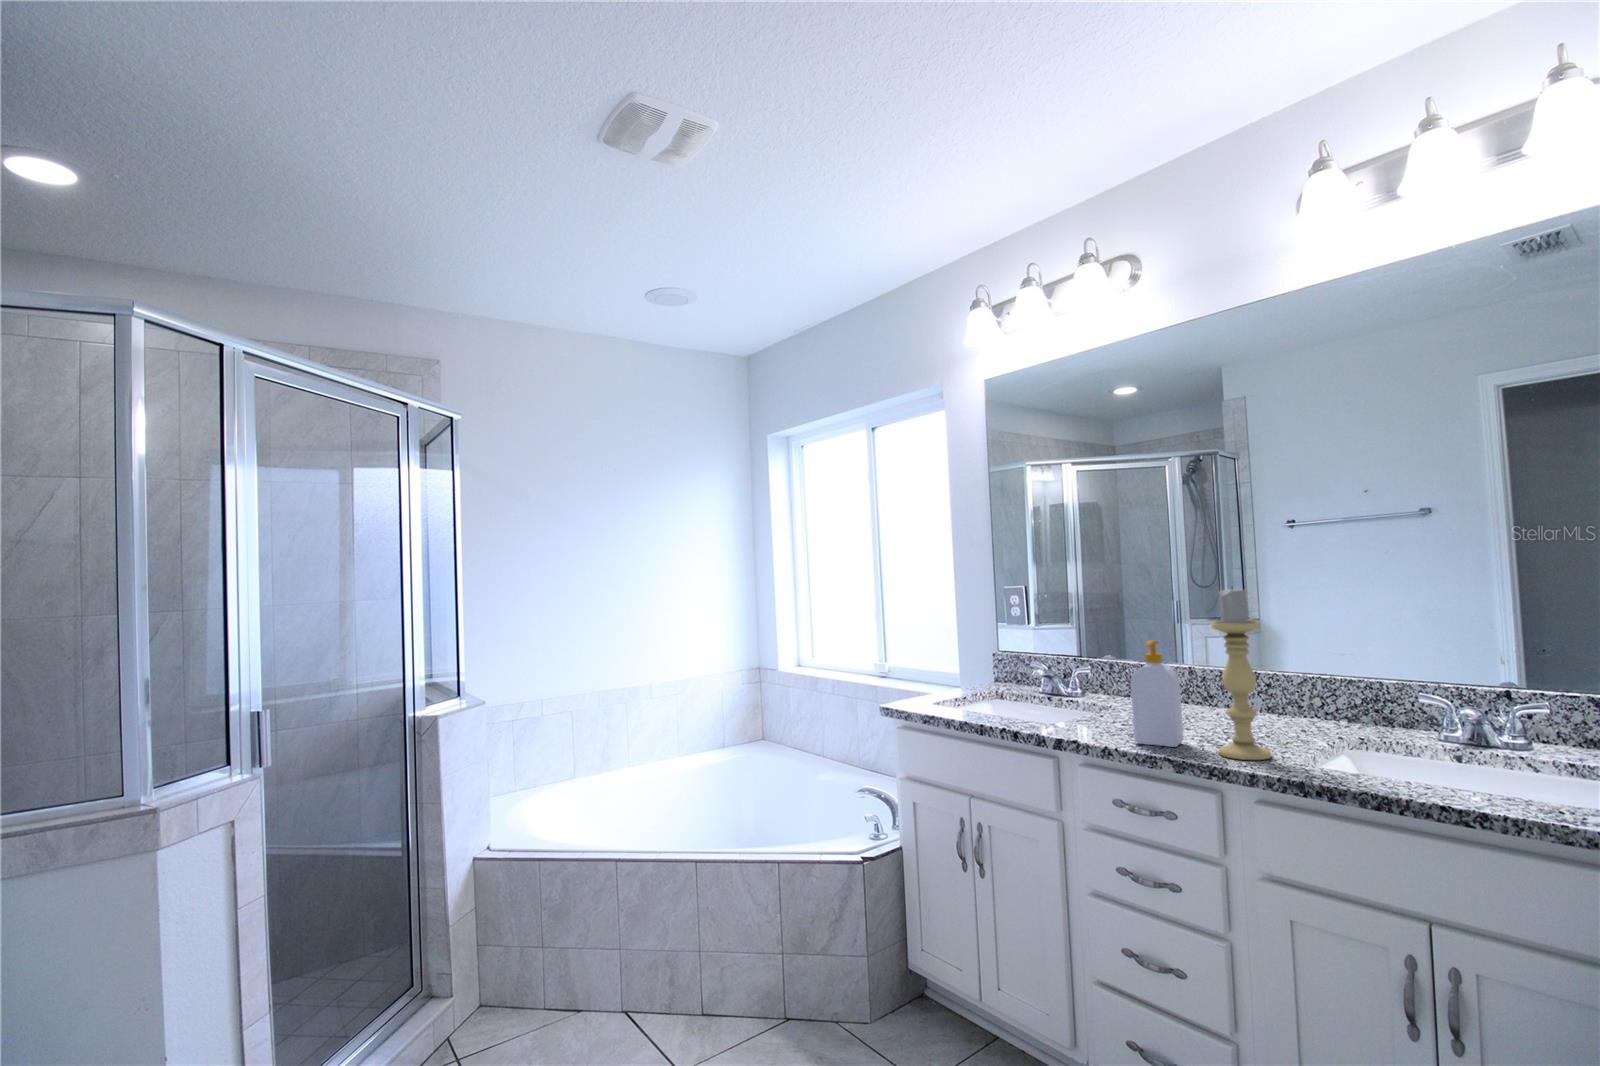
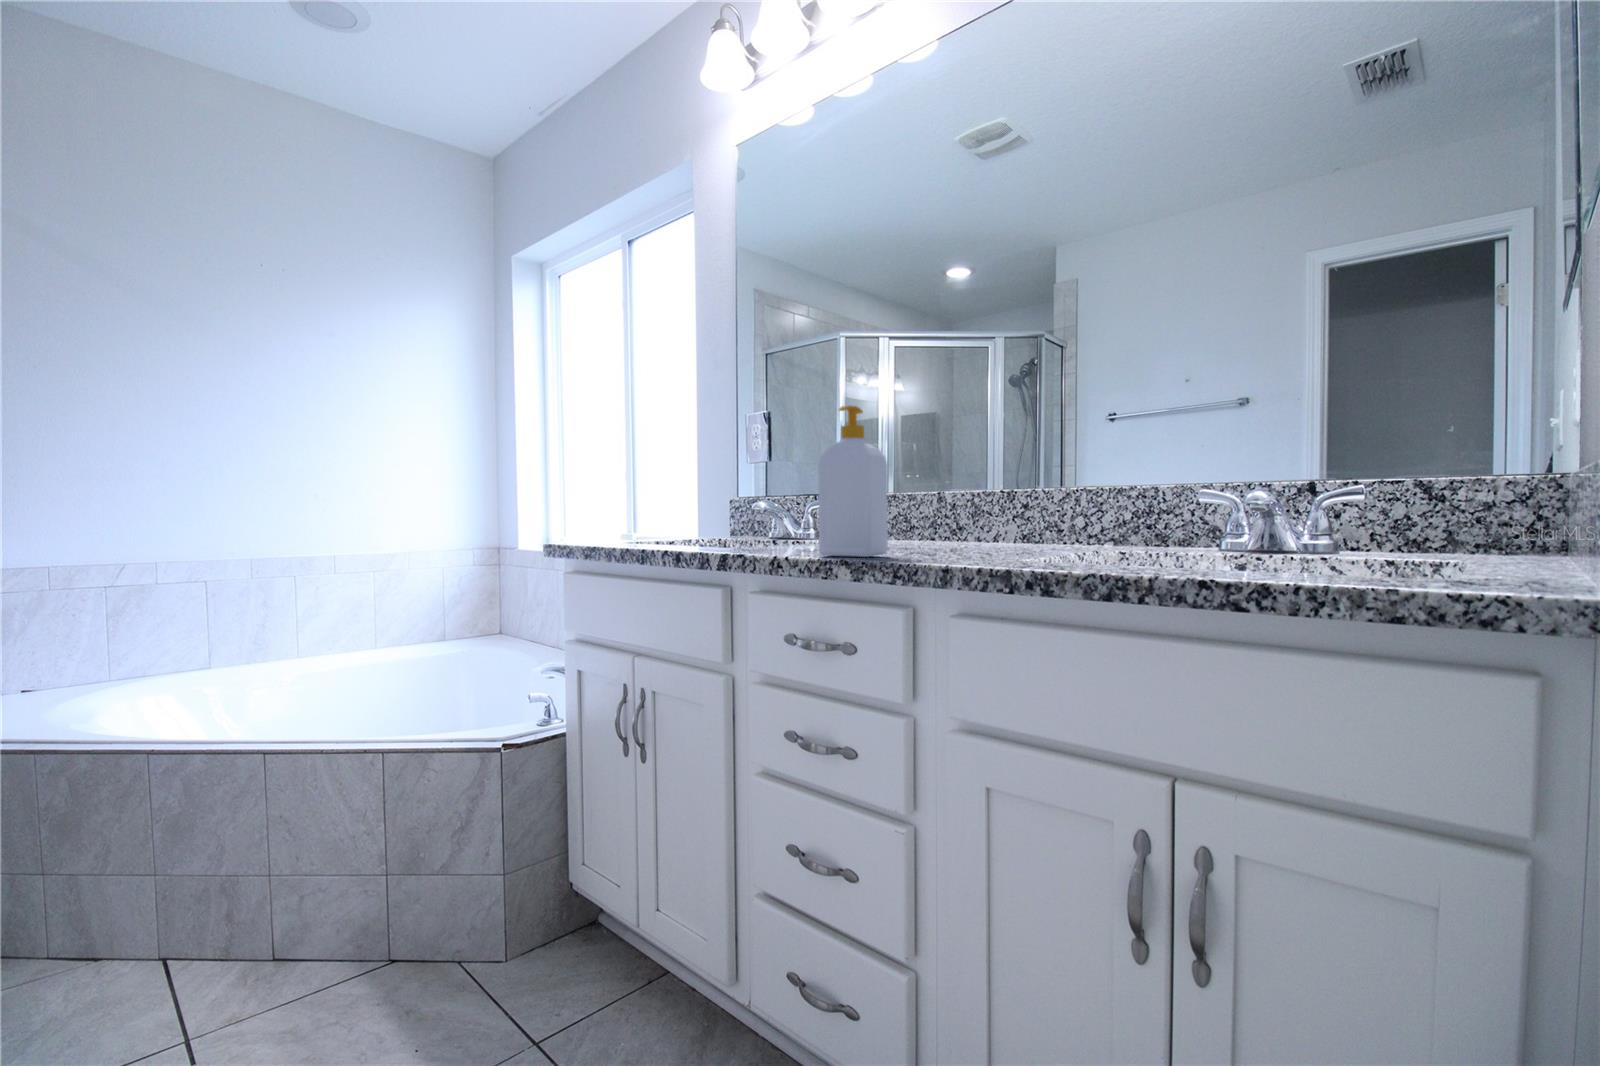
candle holder: present [1211,589,1271,760] -> none [921,307,990,562]

